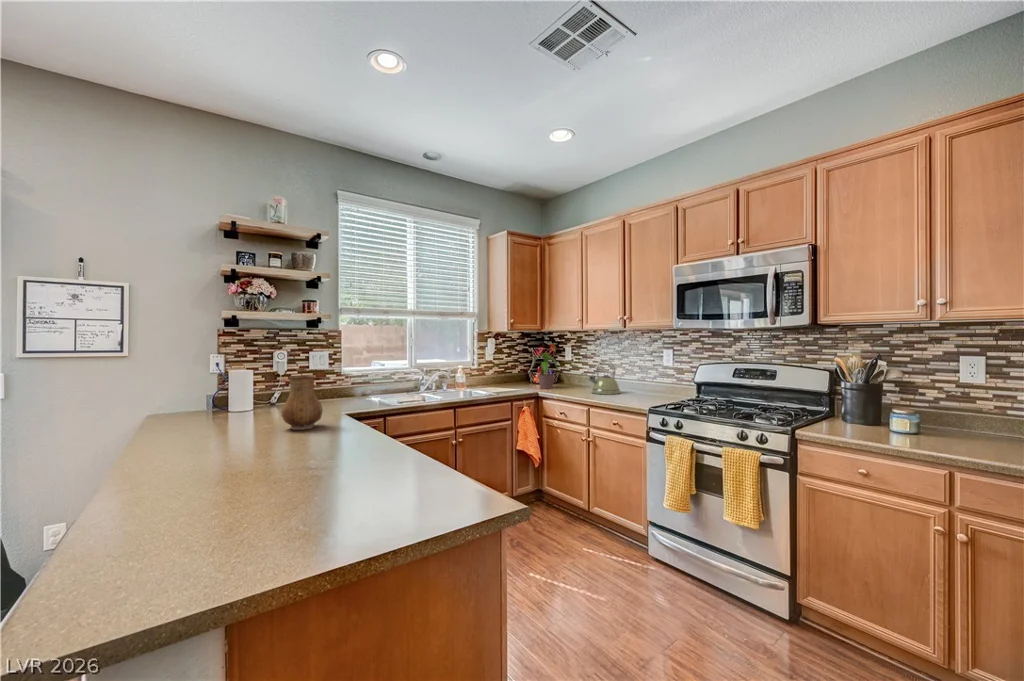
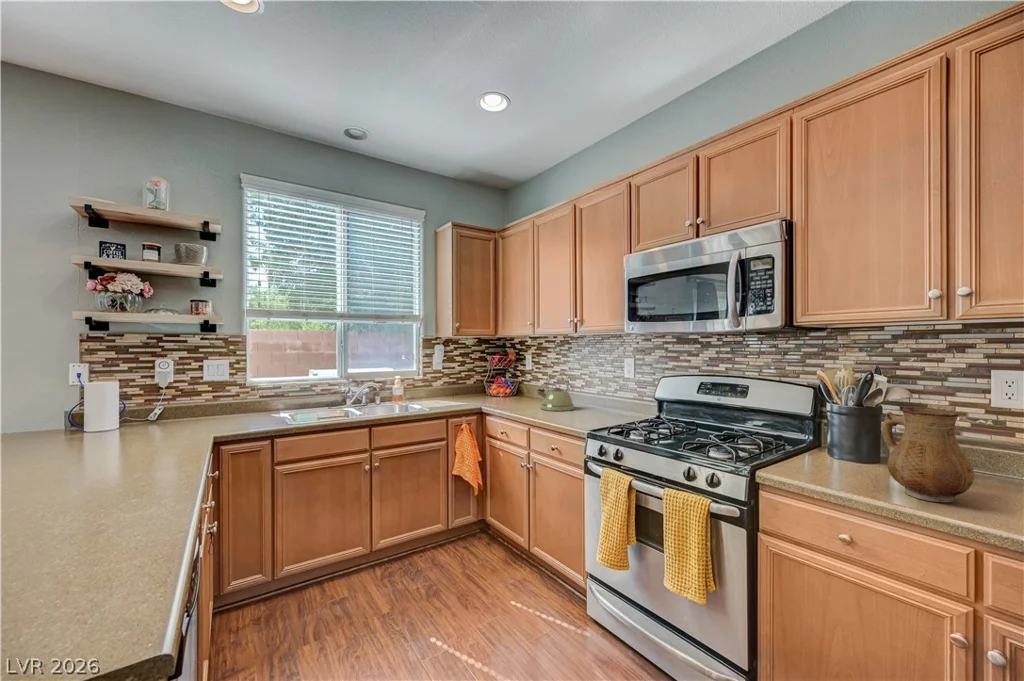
potted plant: present [538,353,558,388] -> none [479,361,514,402]
ceramic pitcher: present [282,375,323,430] -> present [882,407,974,502]

